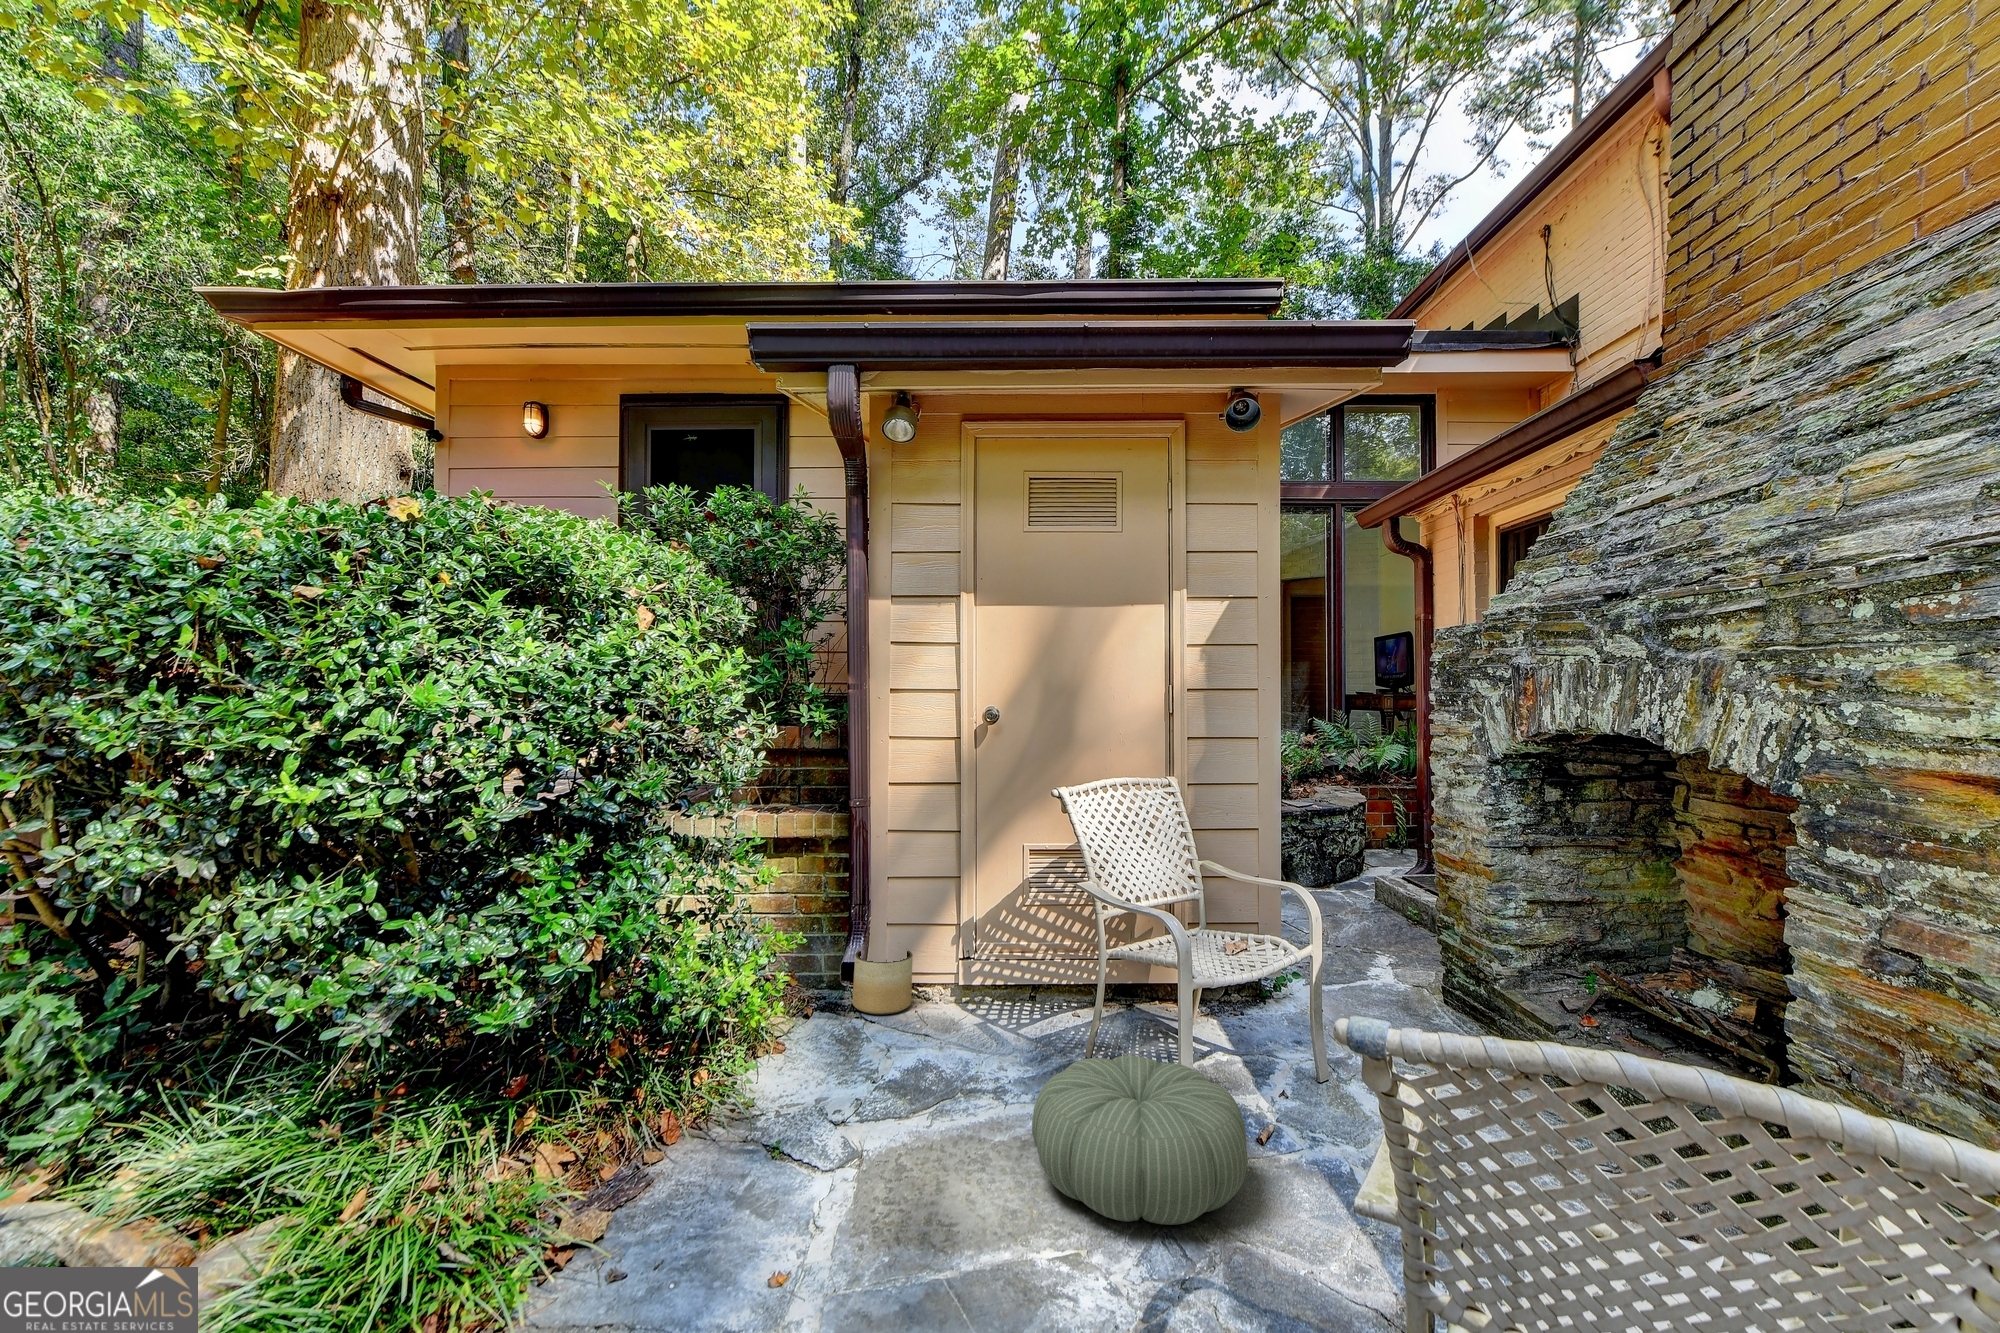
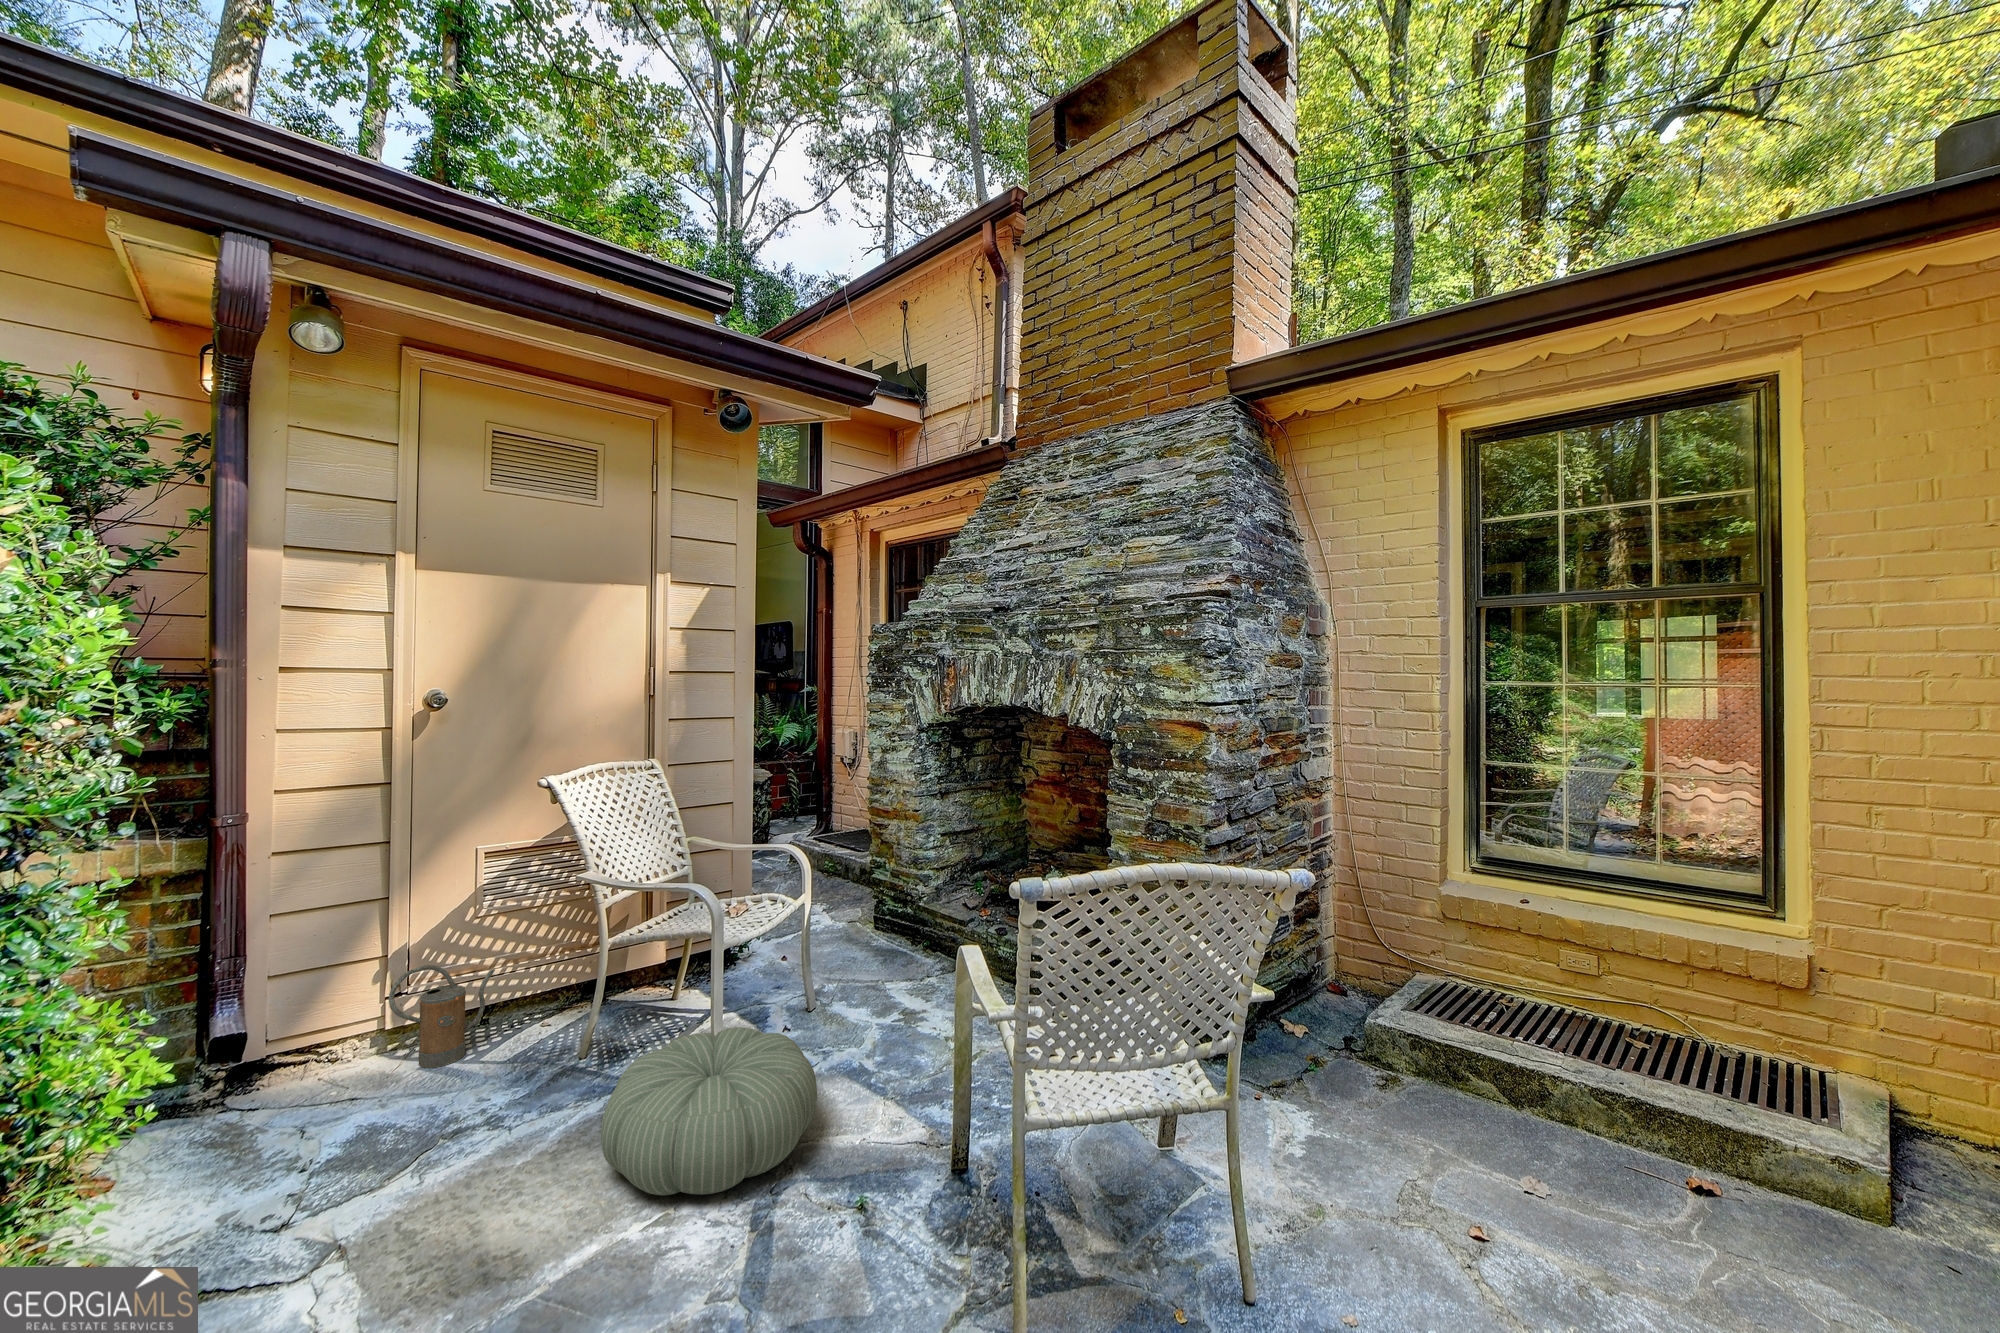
watering can: none [953,933,1027,1024] -> present [389,965,495,1068]
planter: present [853,950,913,1015] -> none [209,1014,316,1117]

